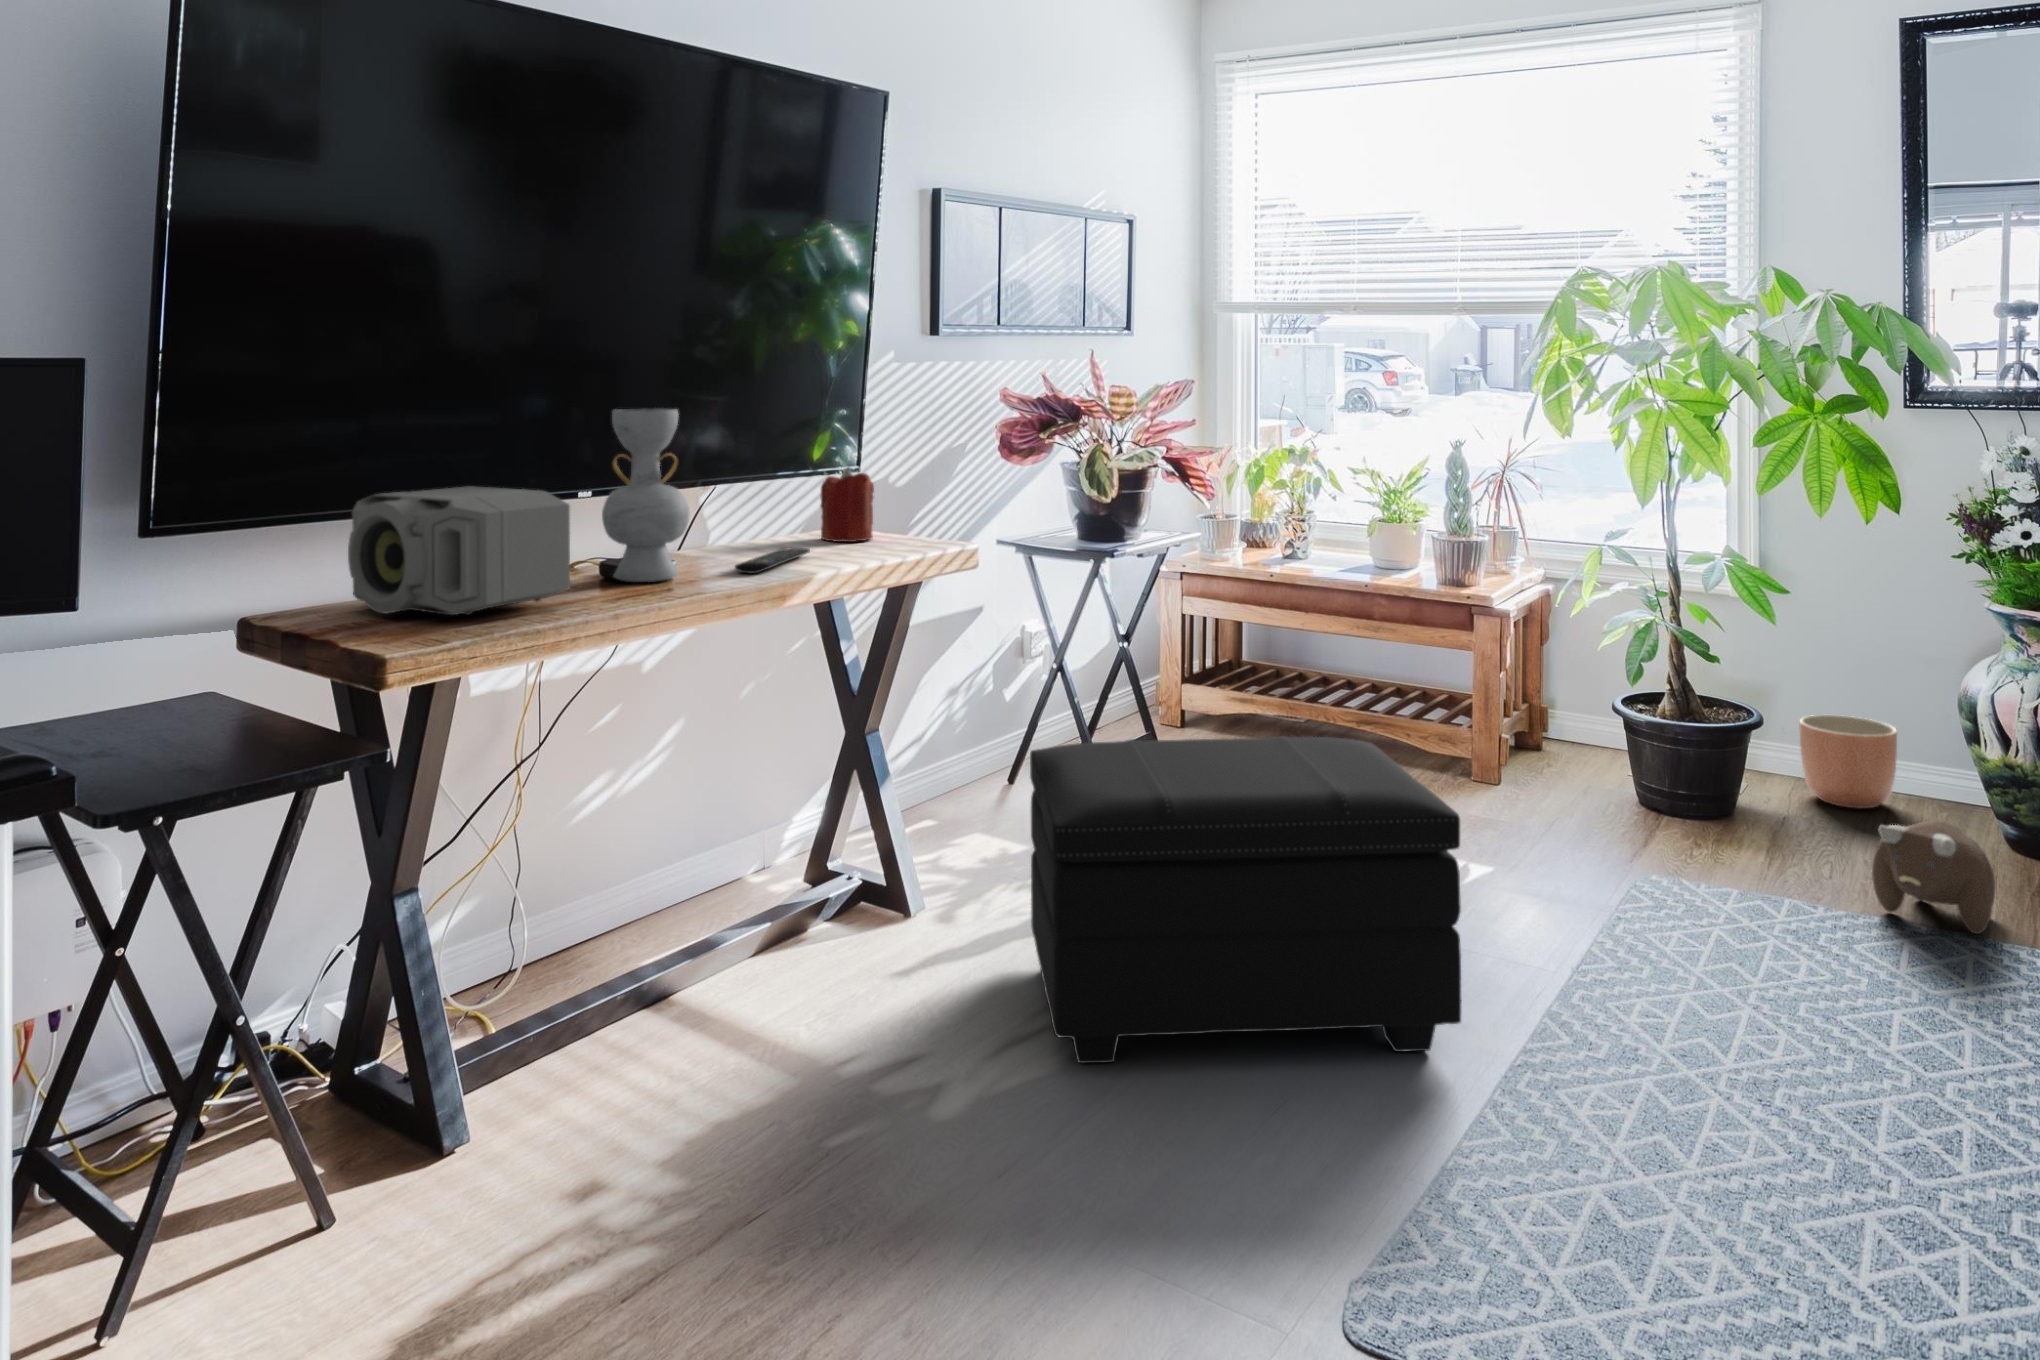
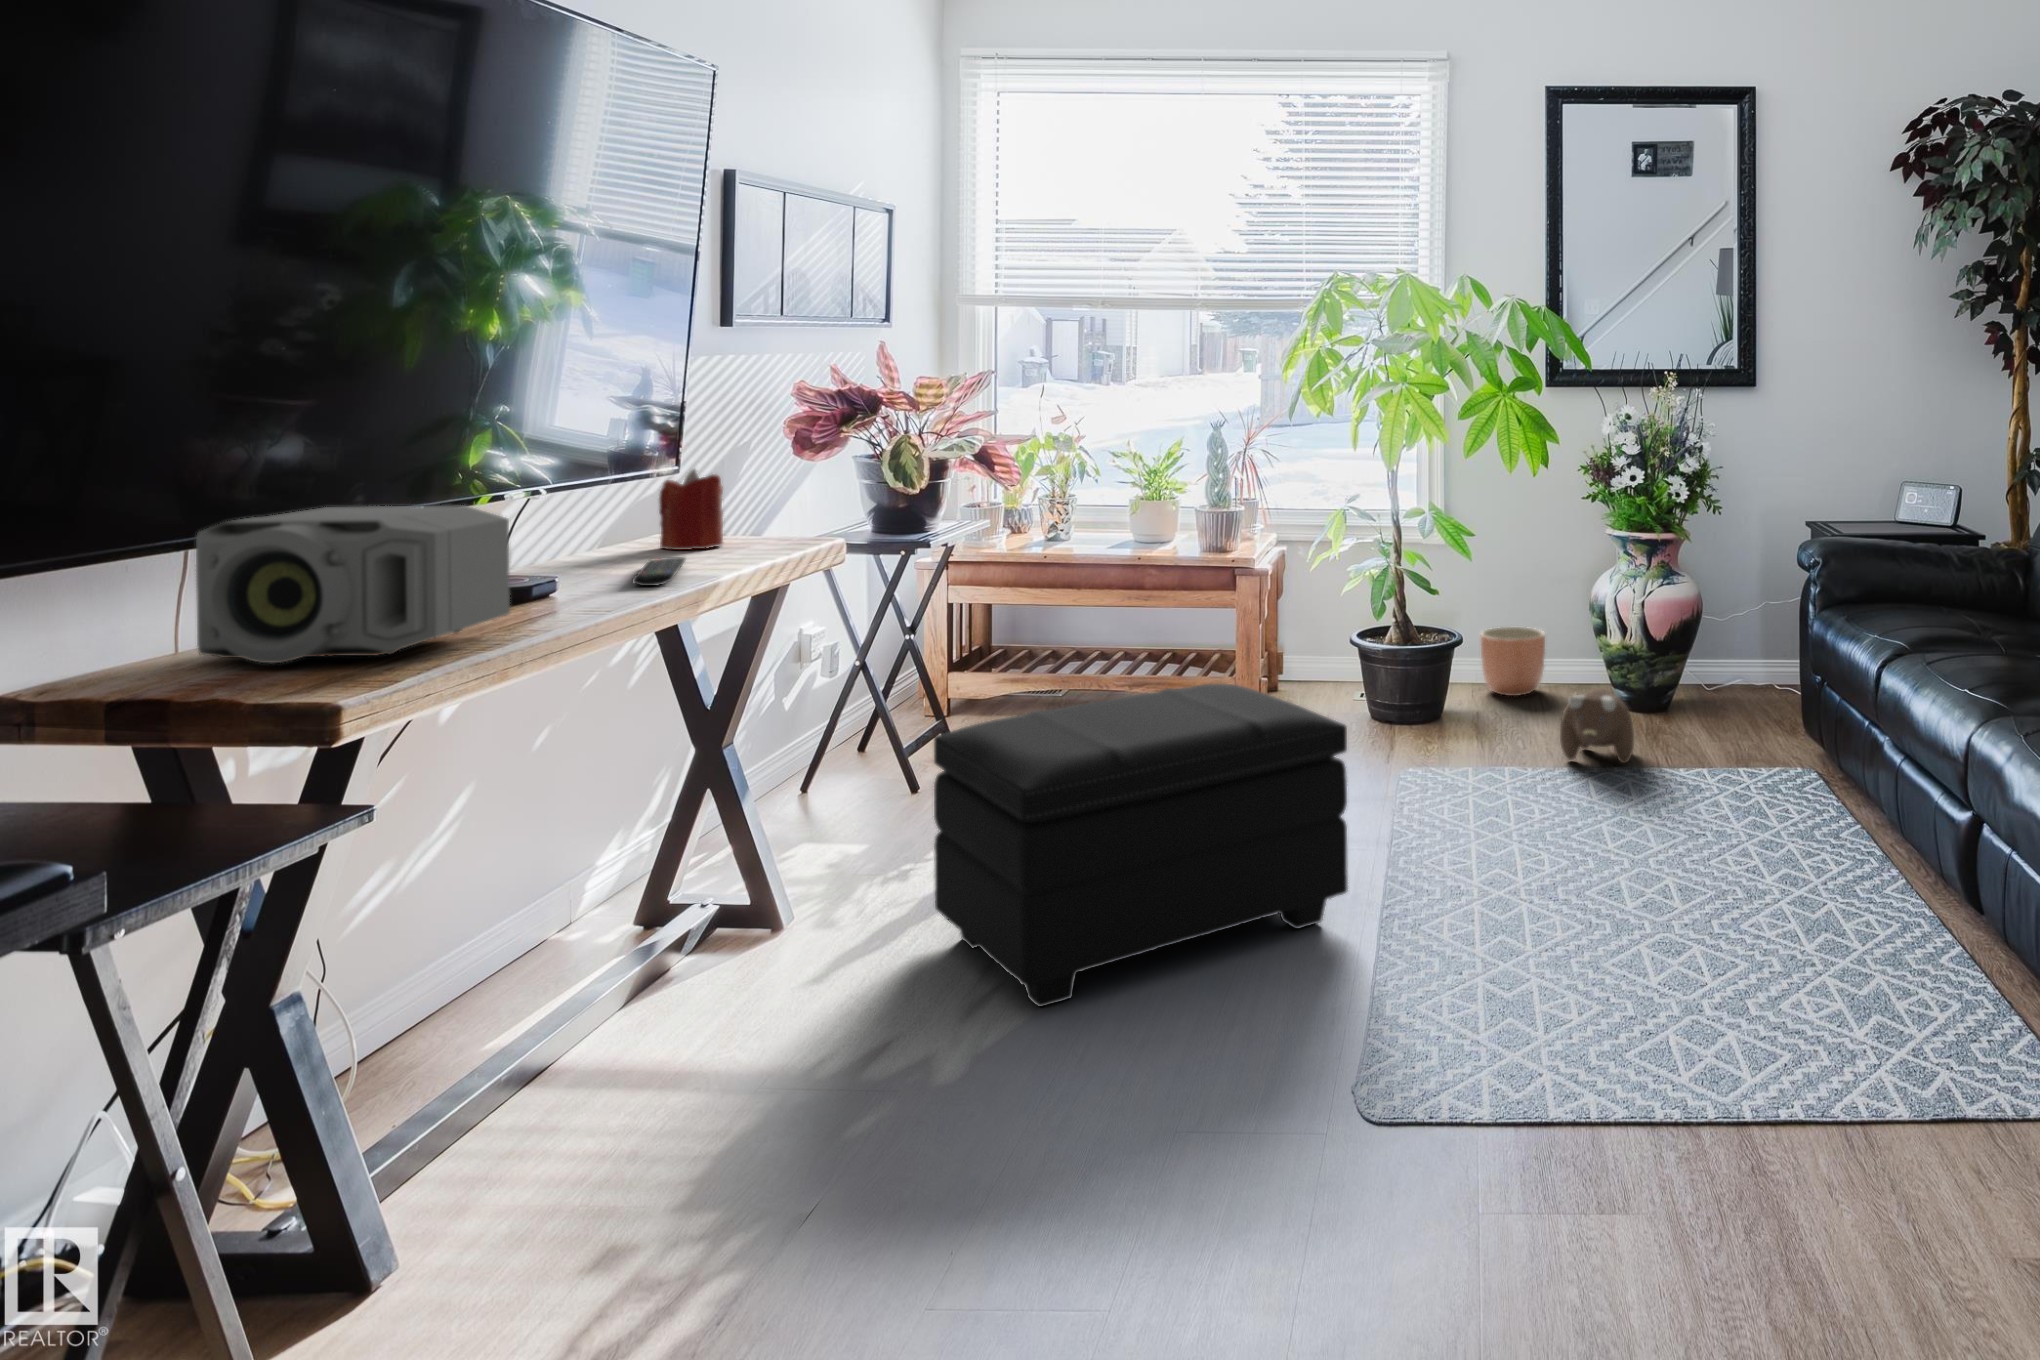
decorative vase: present [602,408,689,582] -> none [475,409,591,606]

